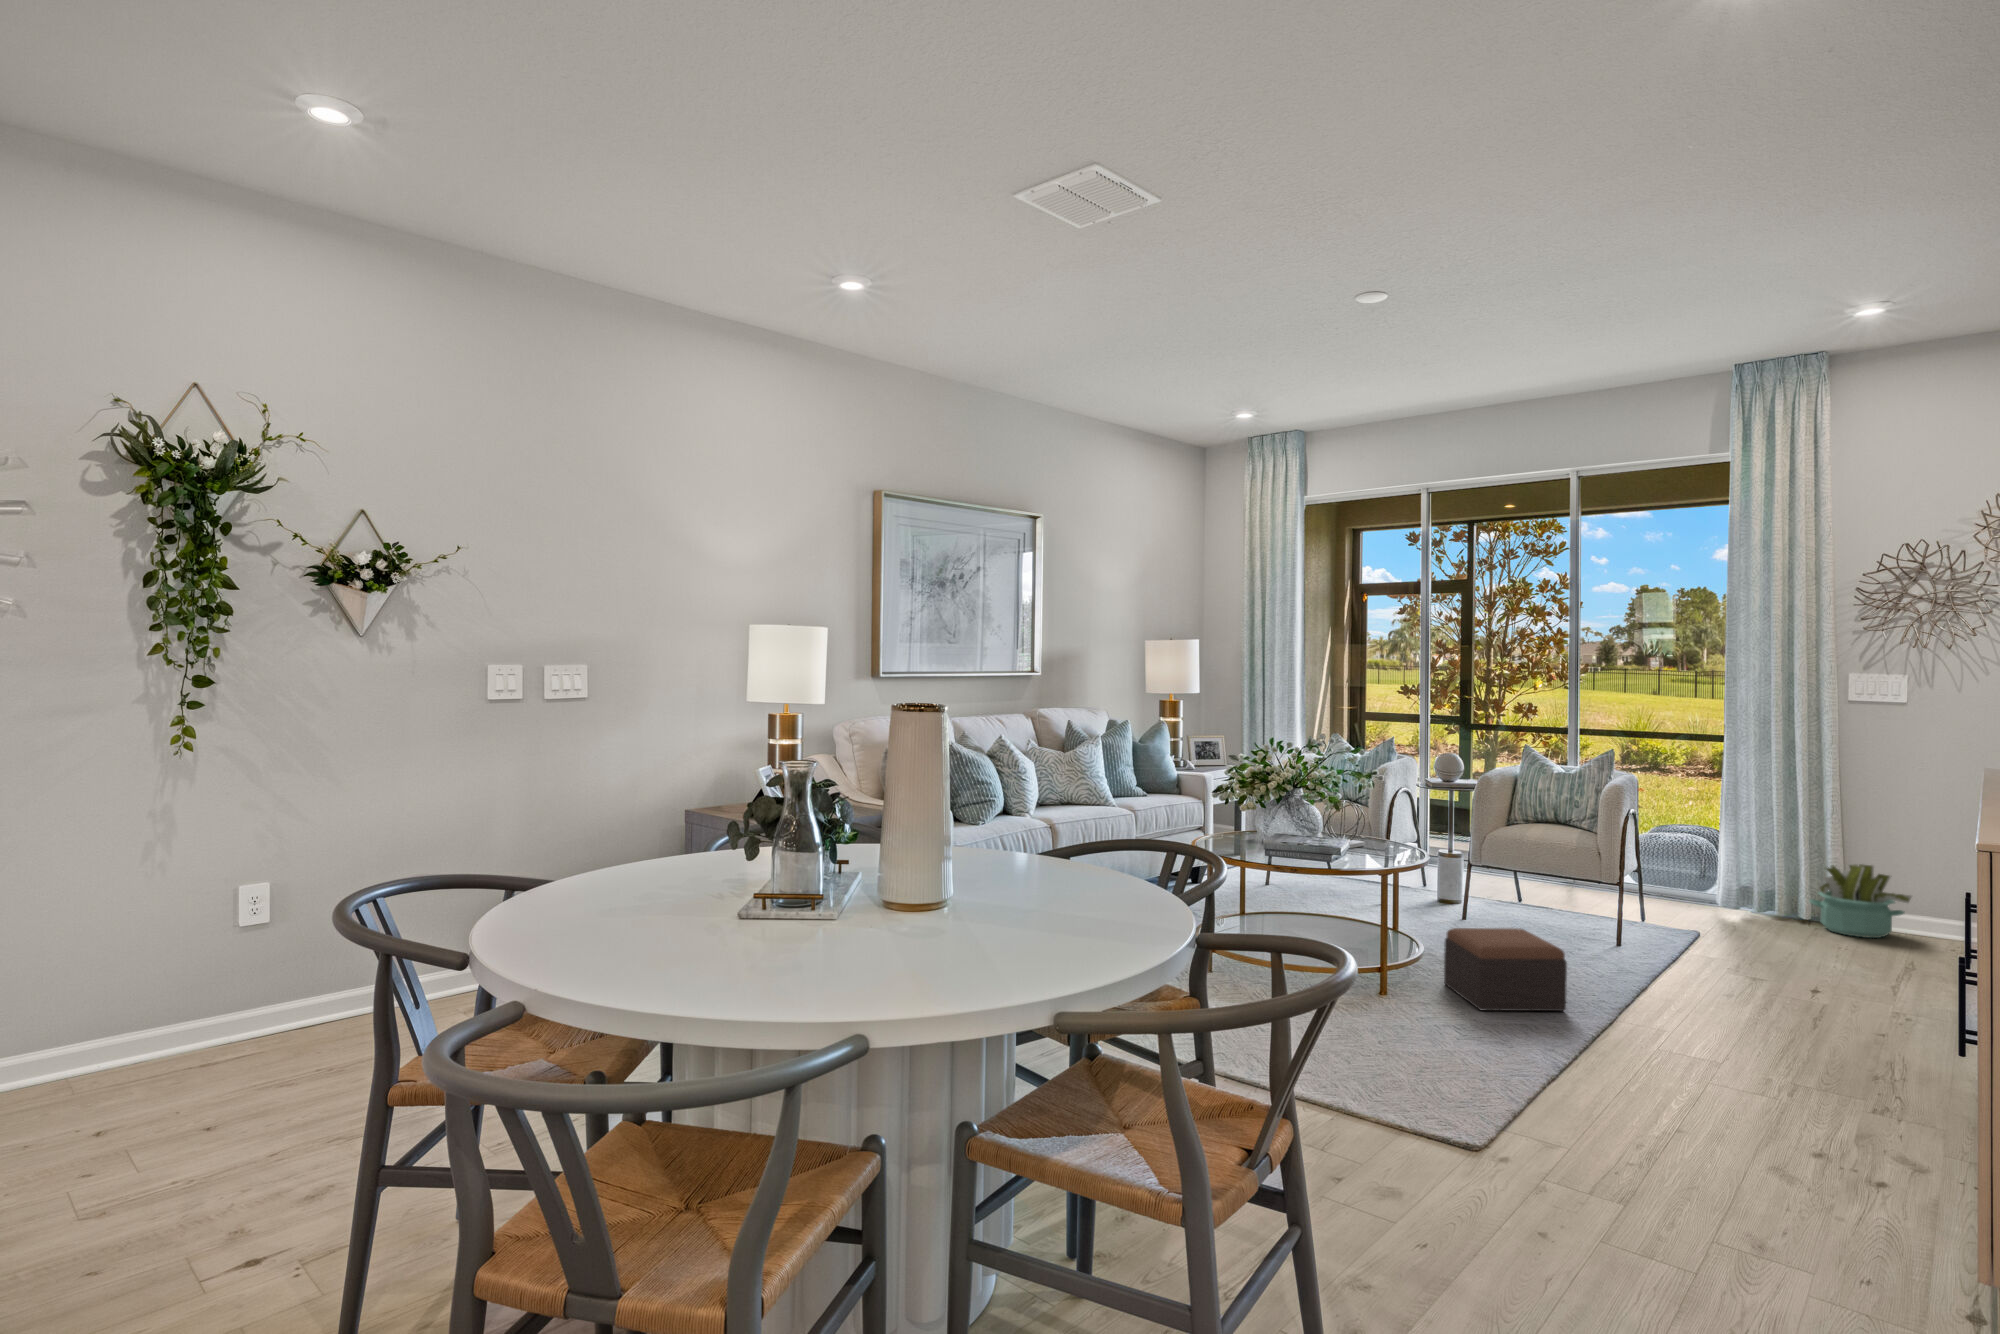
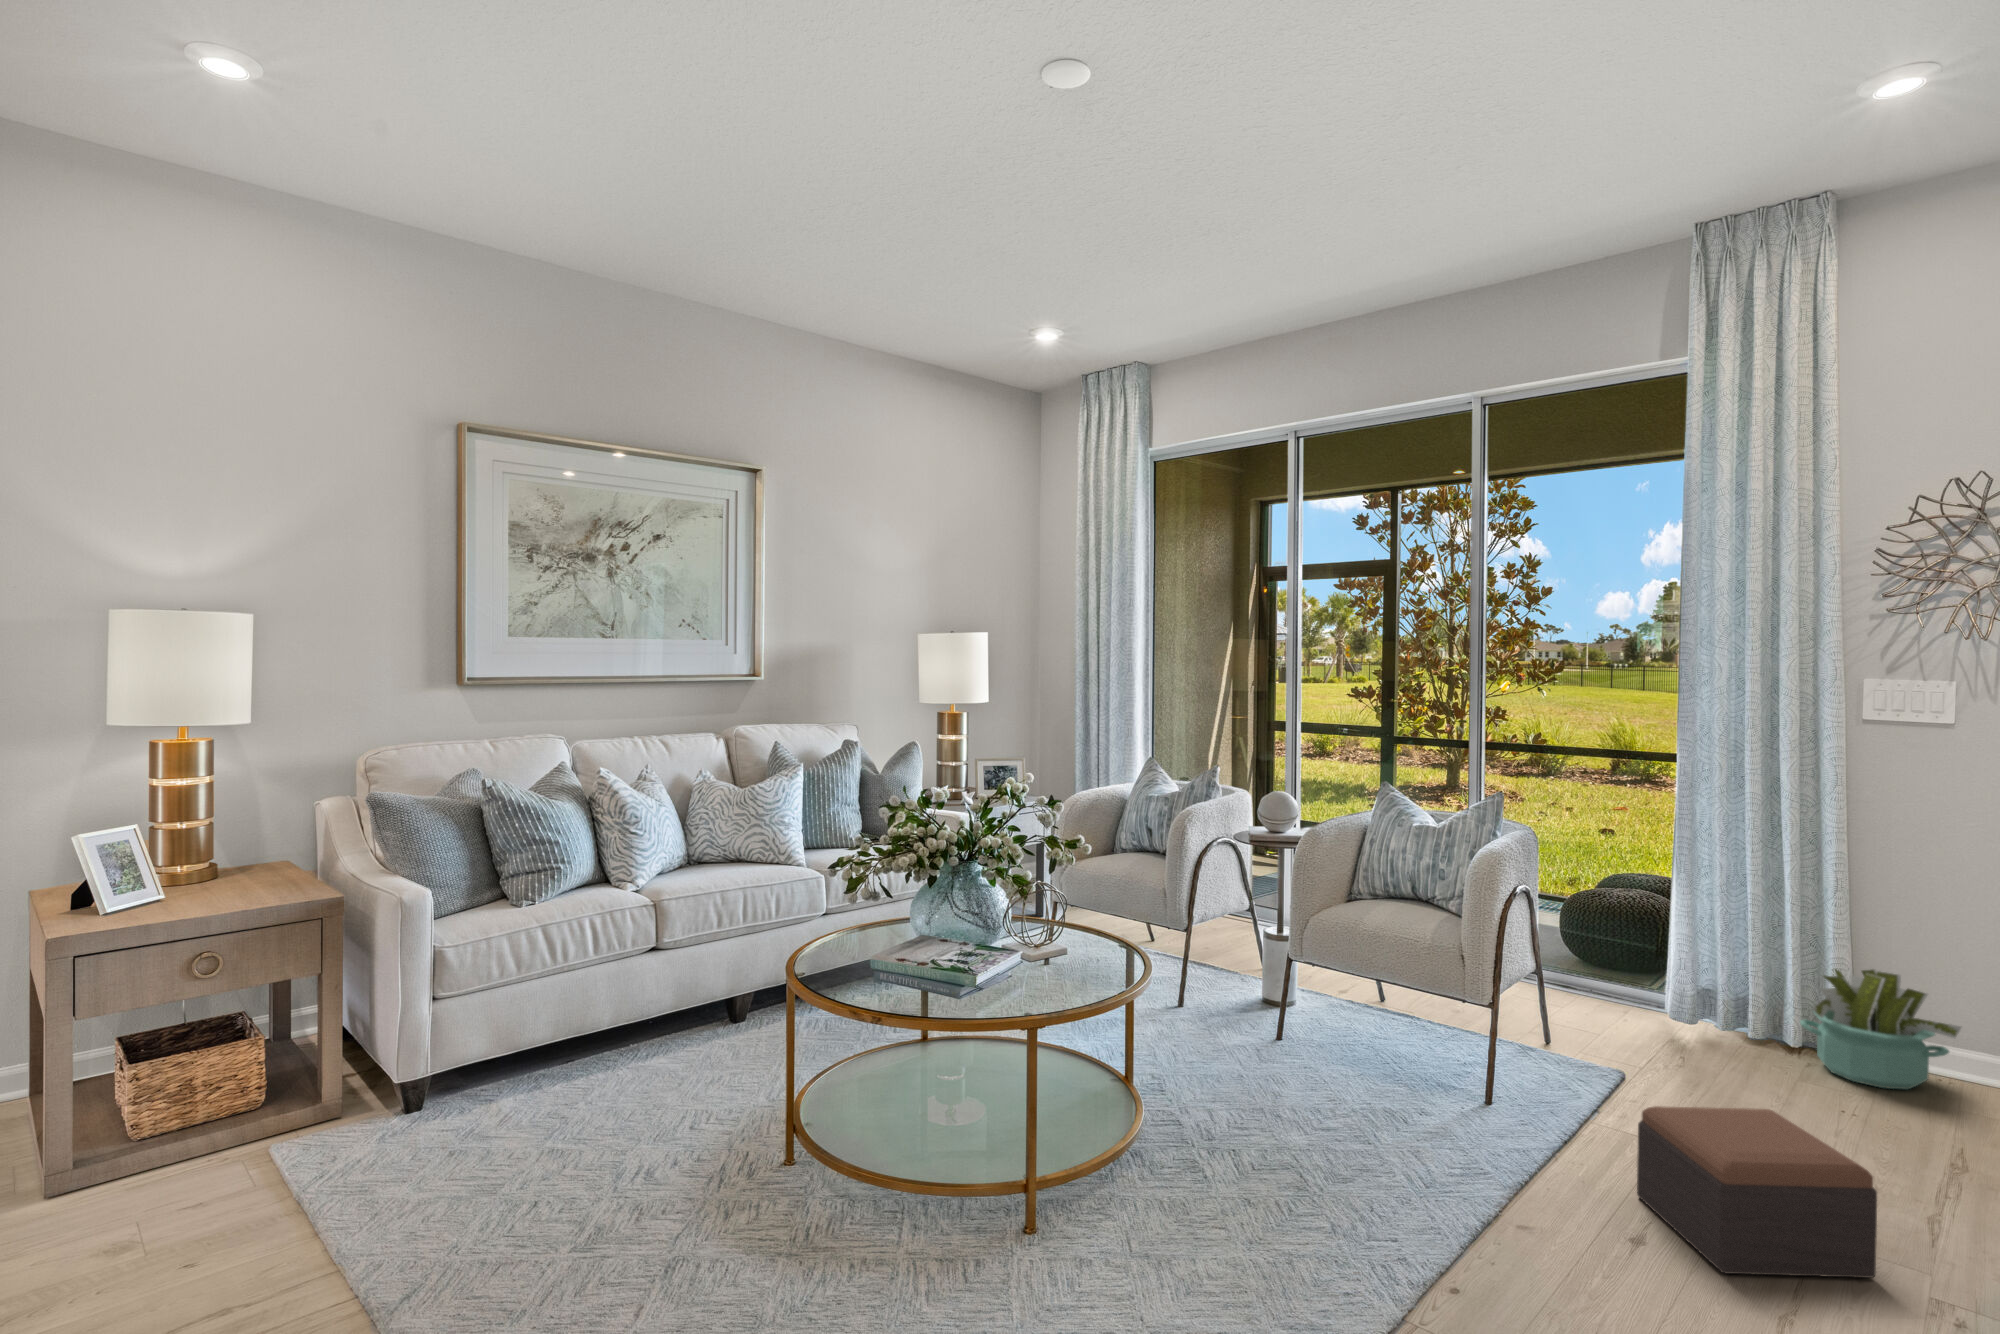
footstool: present [1444,928,1567,1011] -> present [1637,1106,1877,1278]

